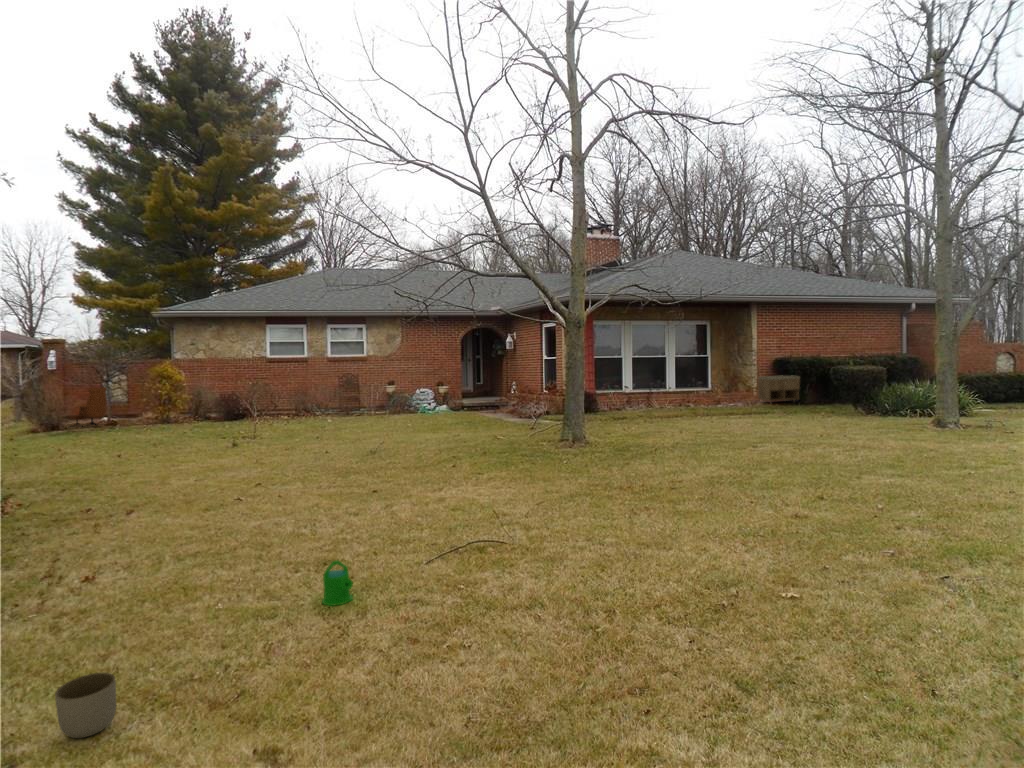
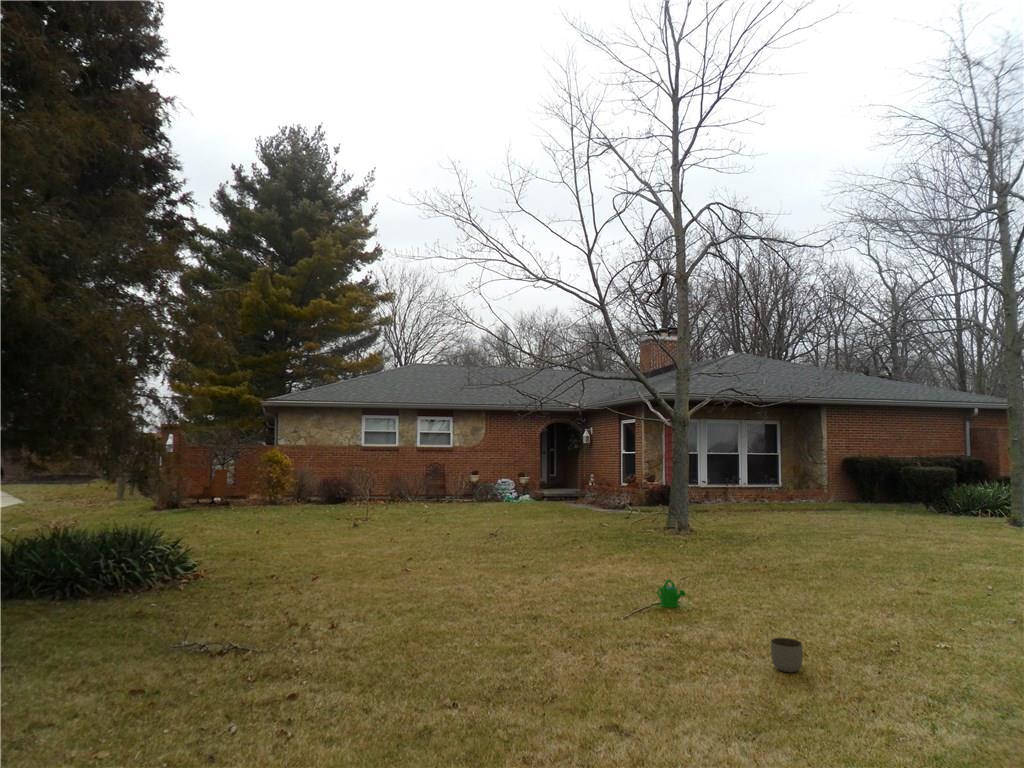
storage bench: present [758,375,800,402] -> none [830,475,871,501]
watering can: present [322,560,353,606] -> present [657,579,686,607]
planter: present [55,673,116,738] -> present [771,638,803,672]

